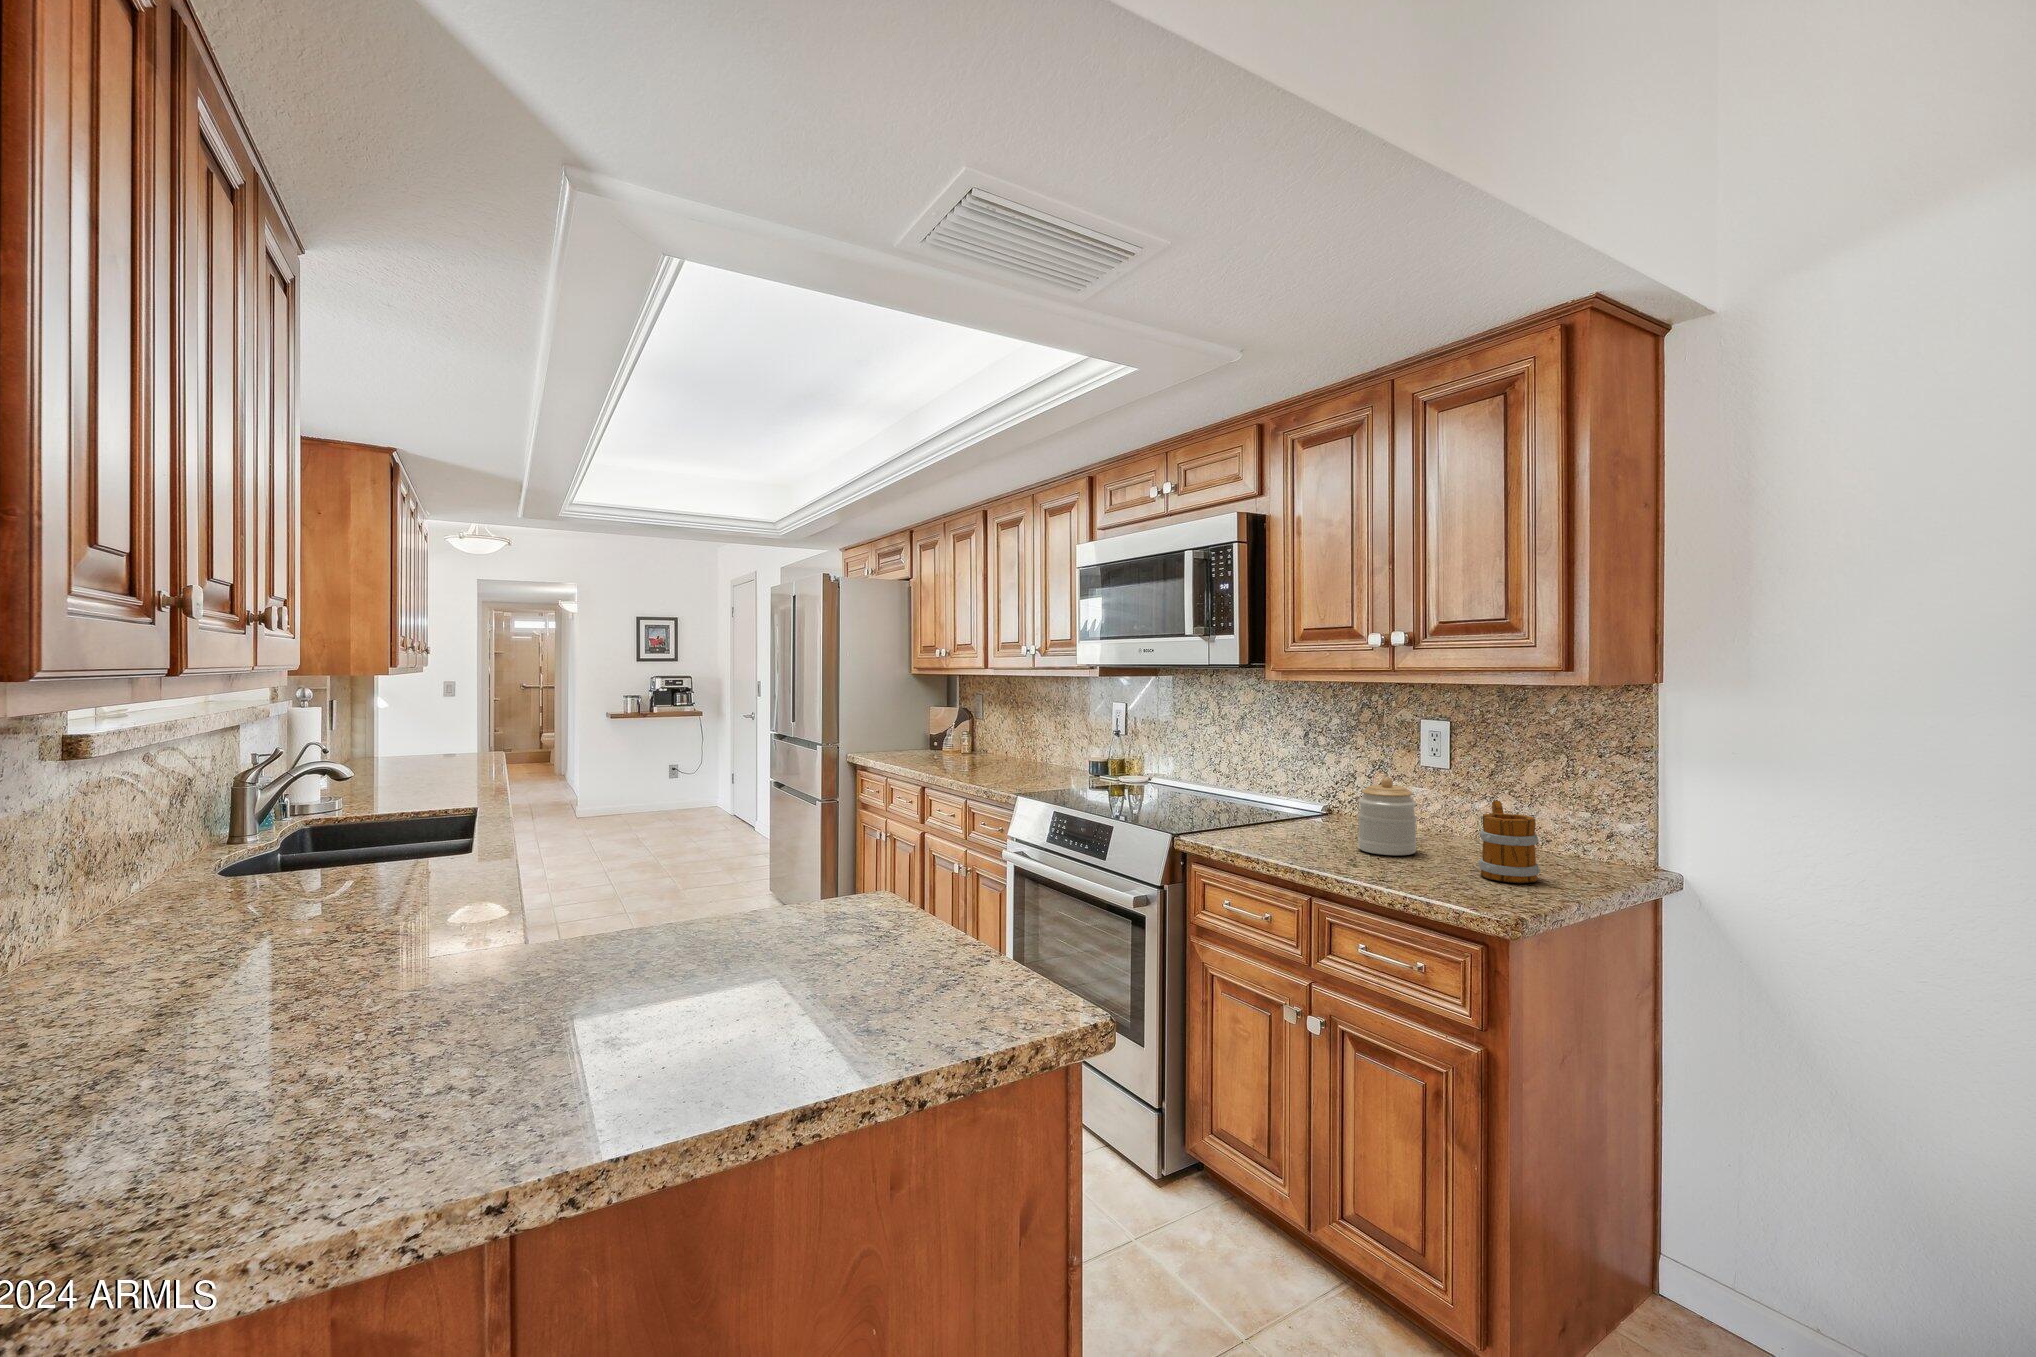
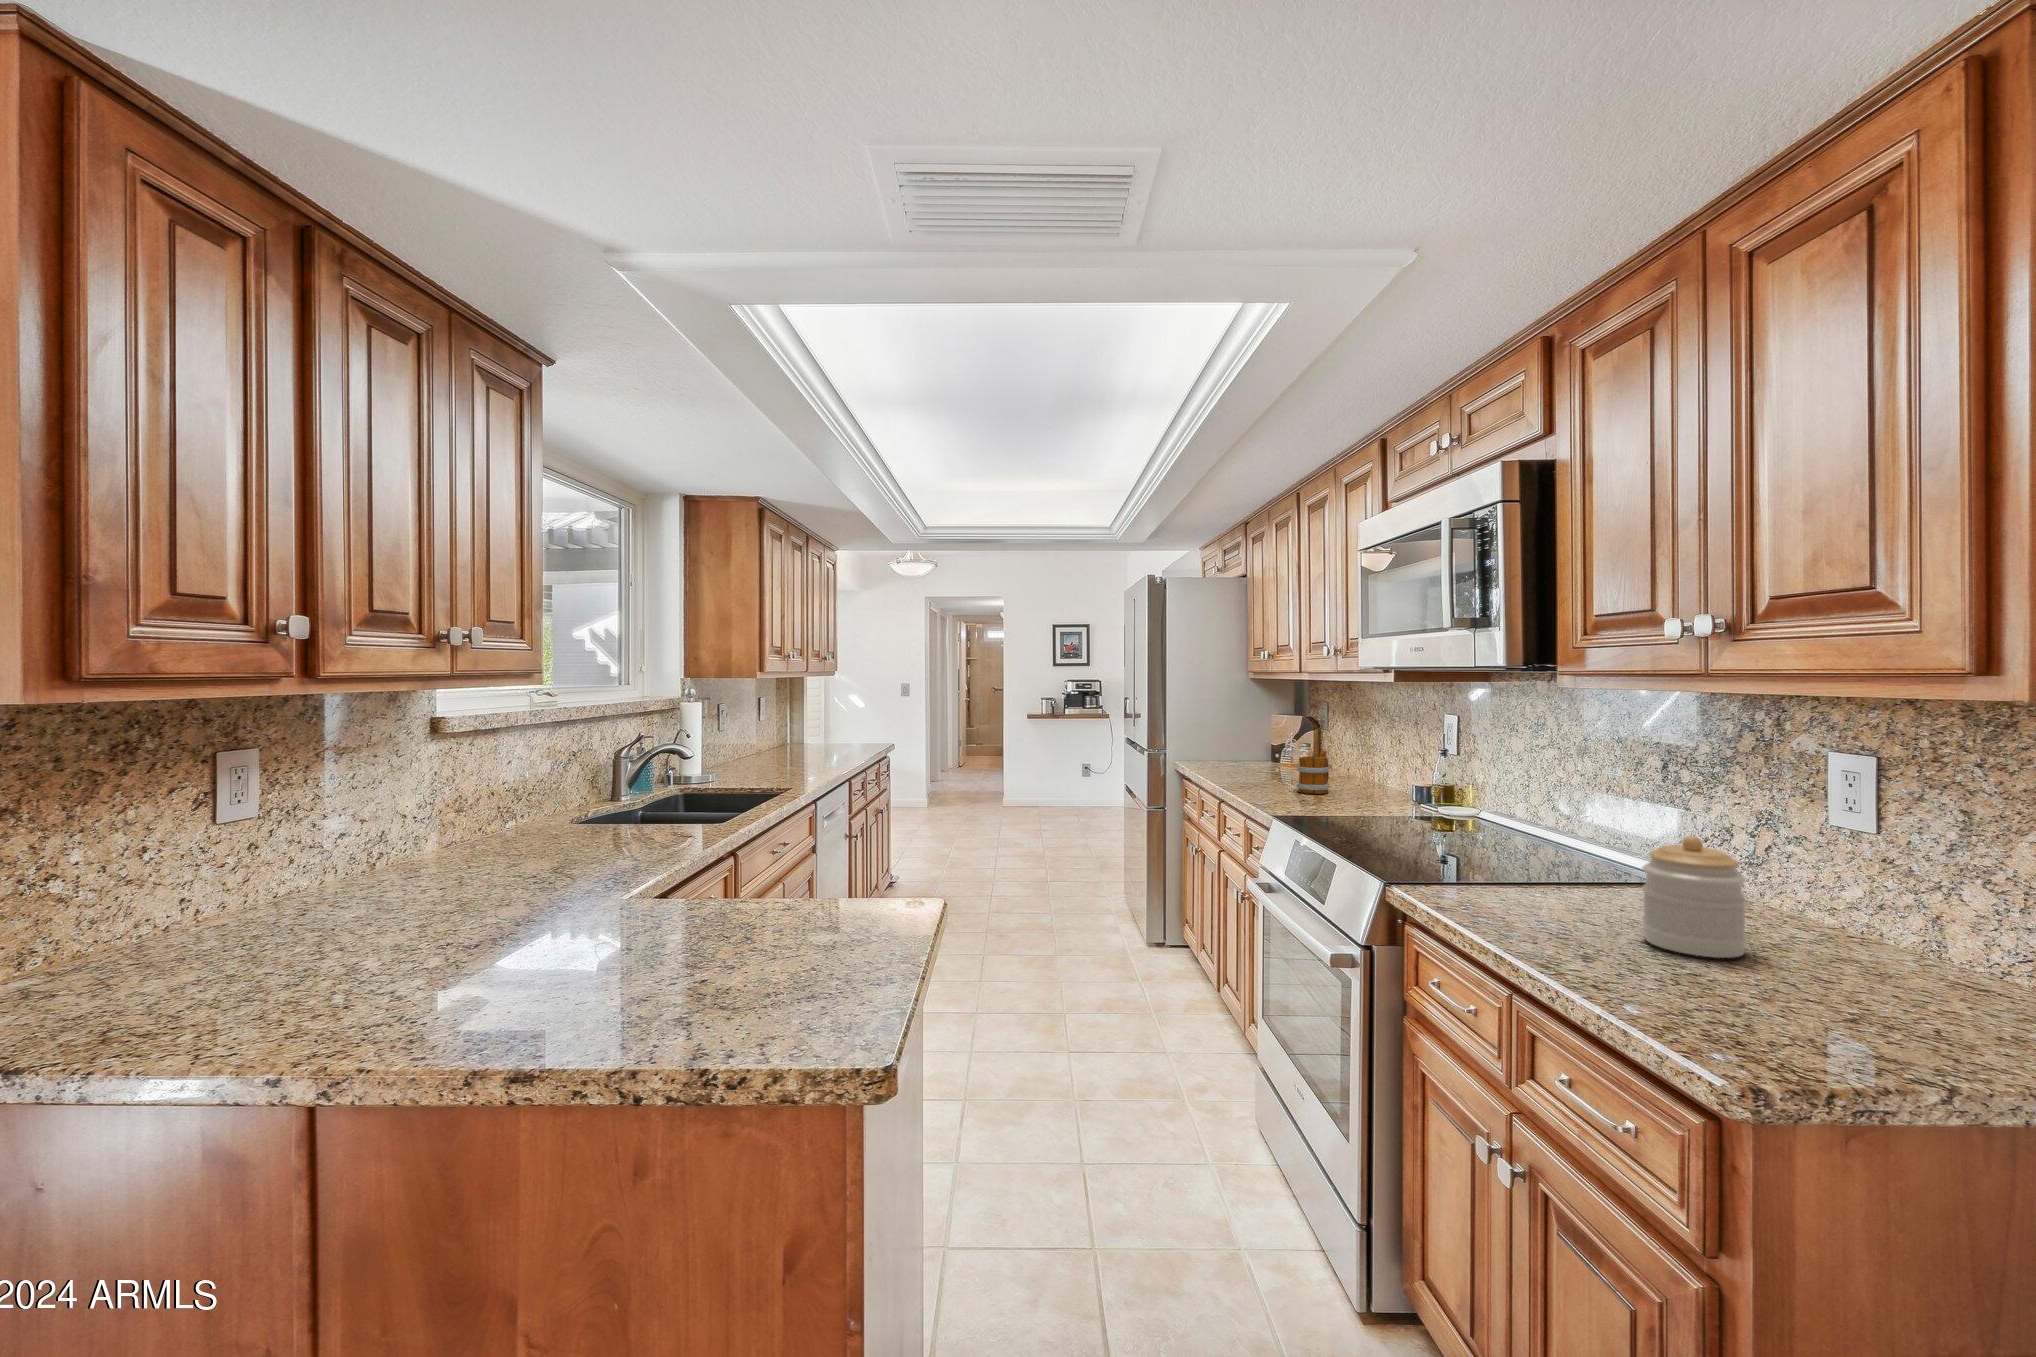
mug: present [1478,801,1540,883] -> present [1297,750,1330,794]

